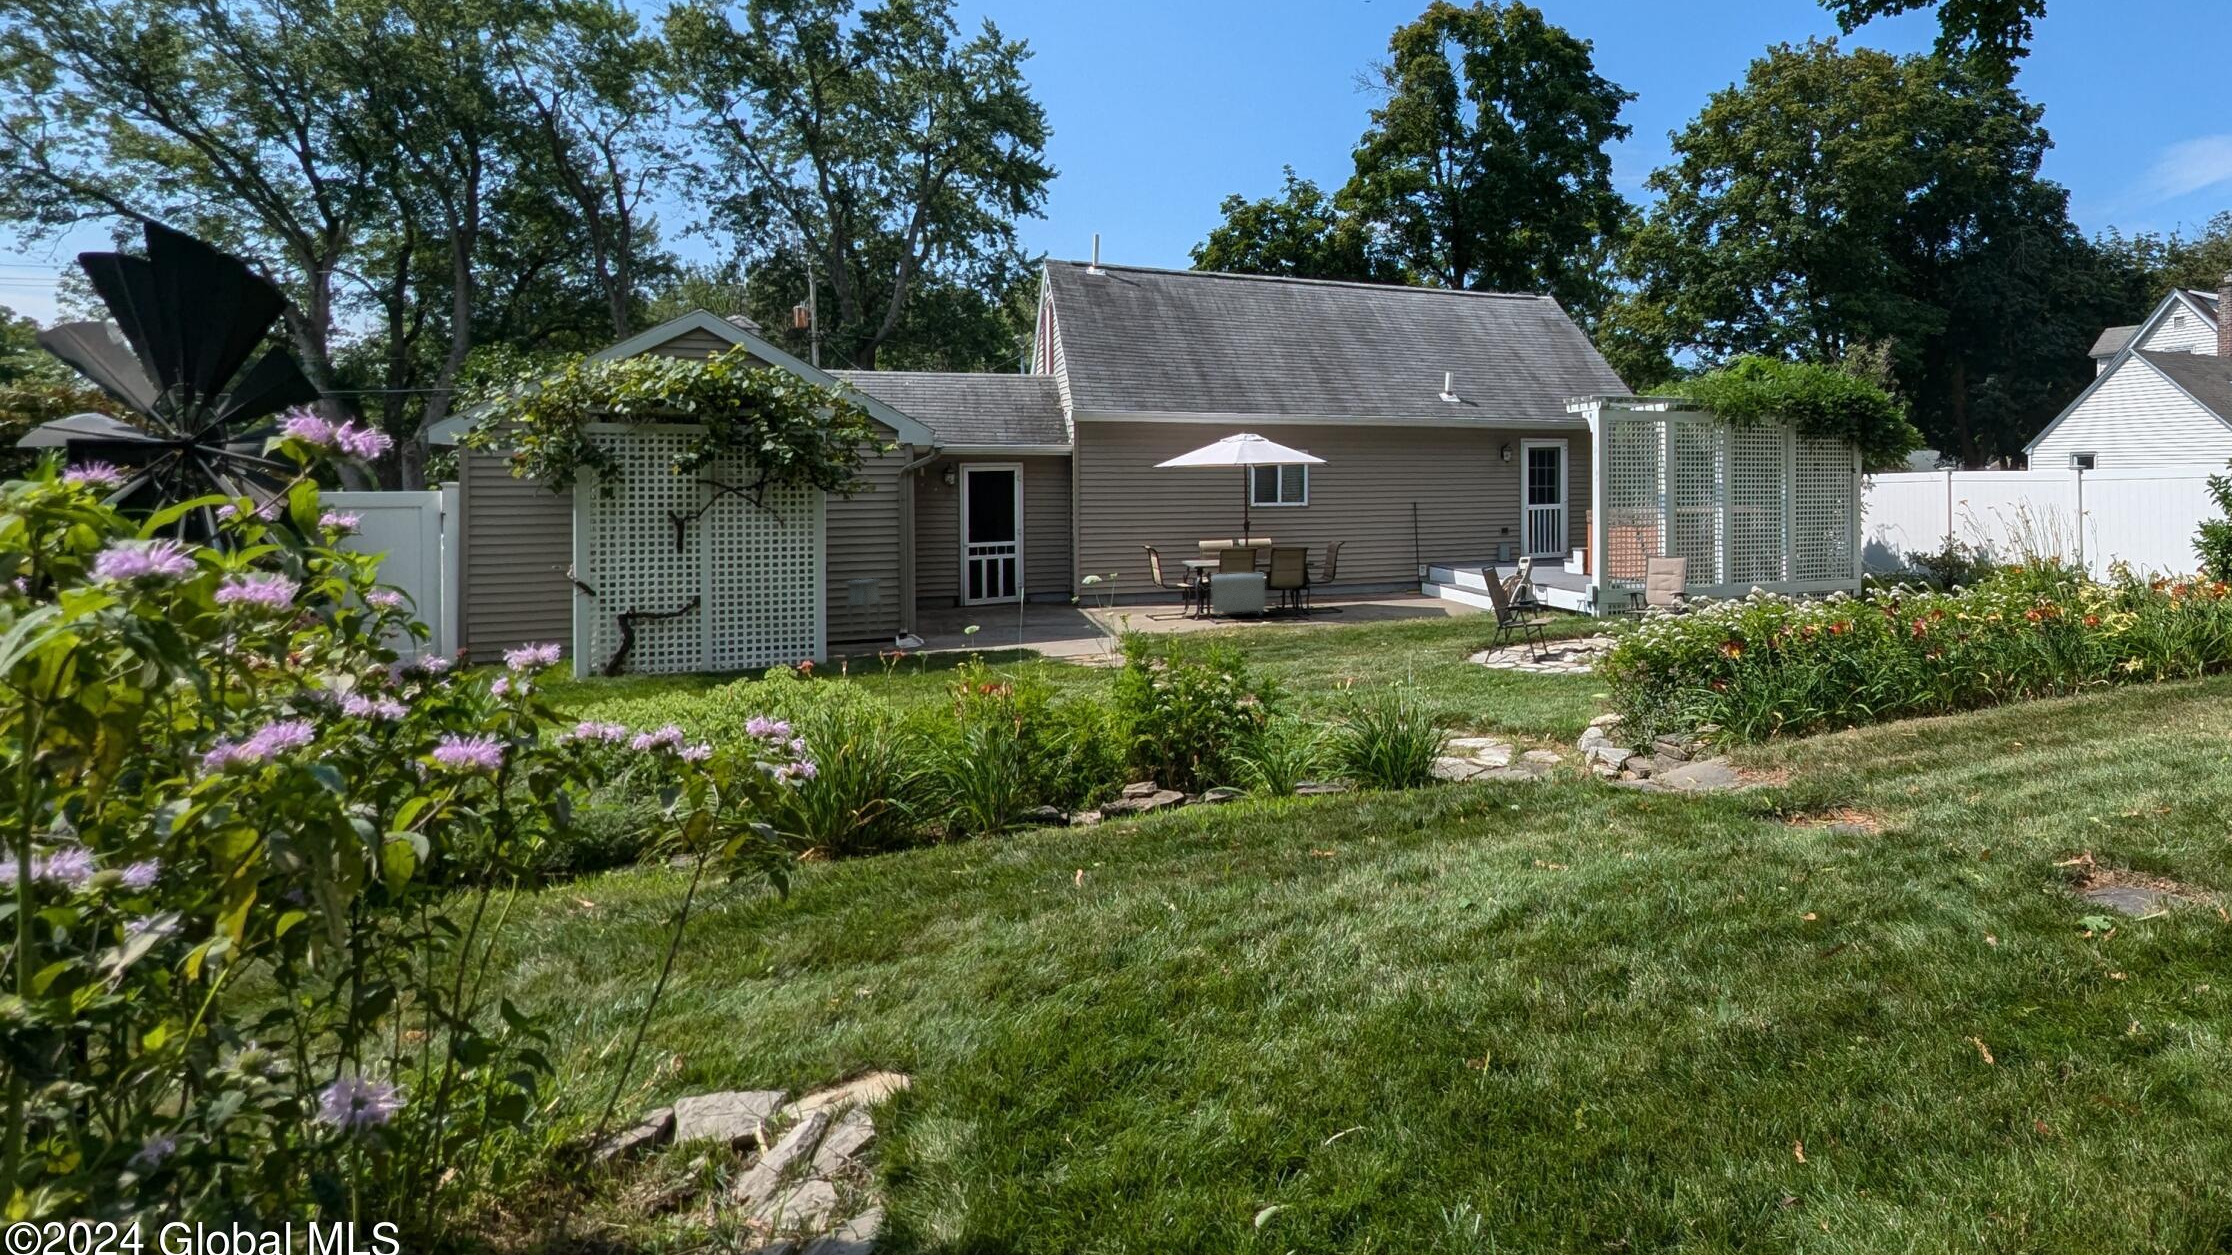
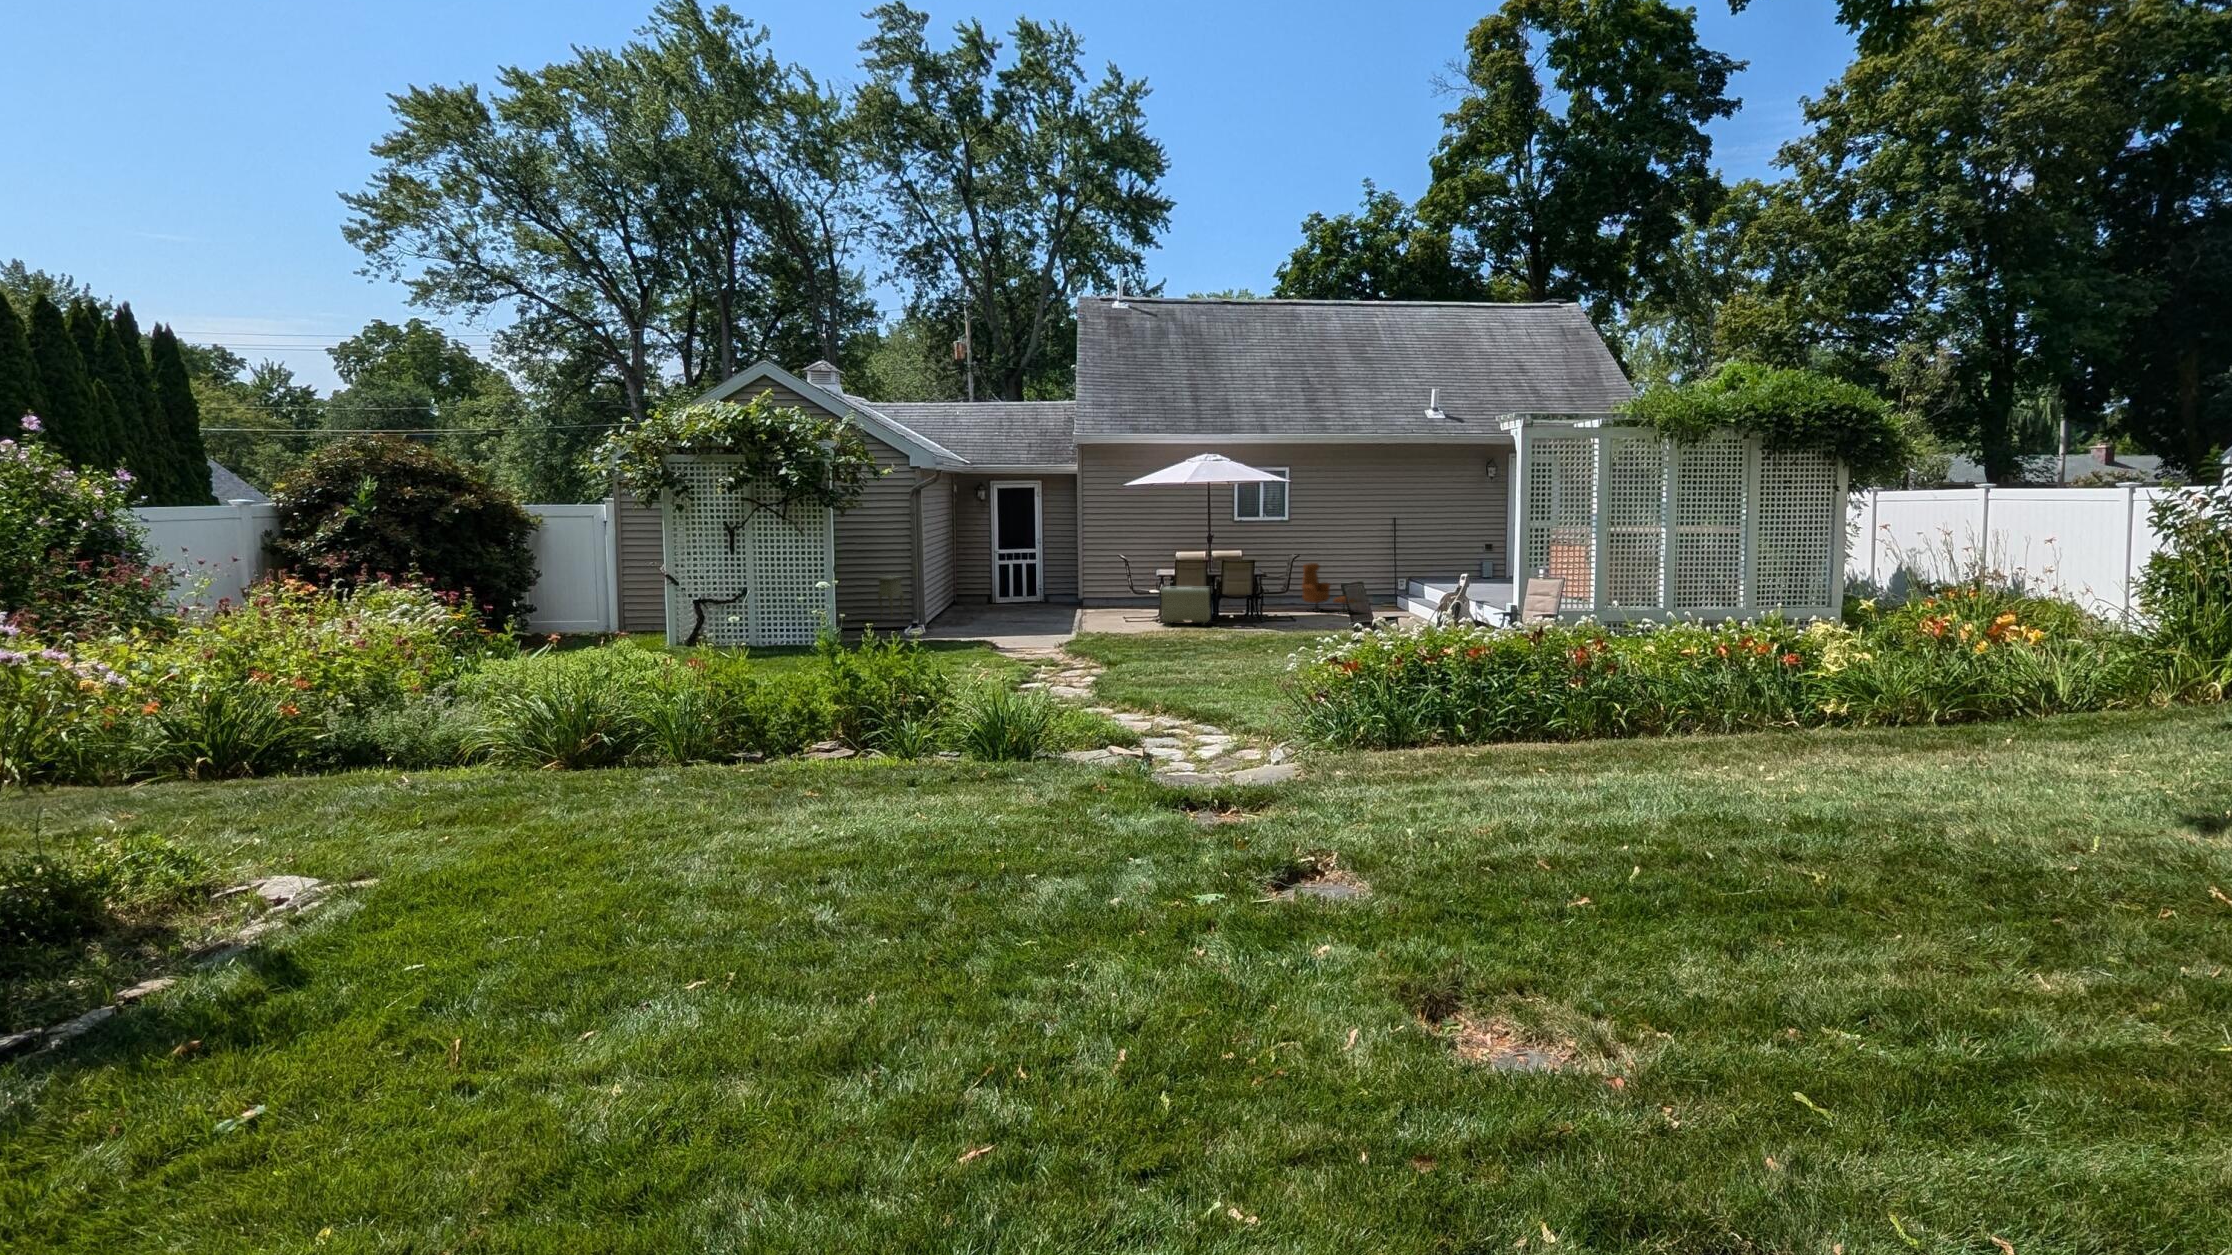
lounge chair: none [1337,545,1395,597] -> present [1302,563,1354,613]

